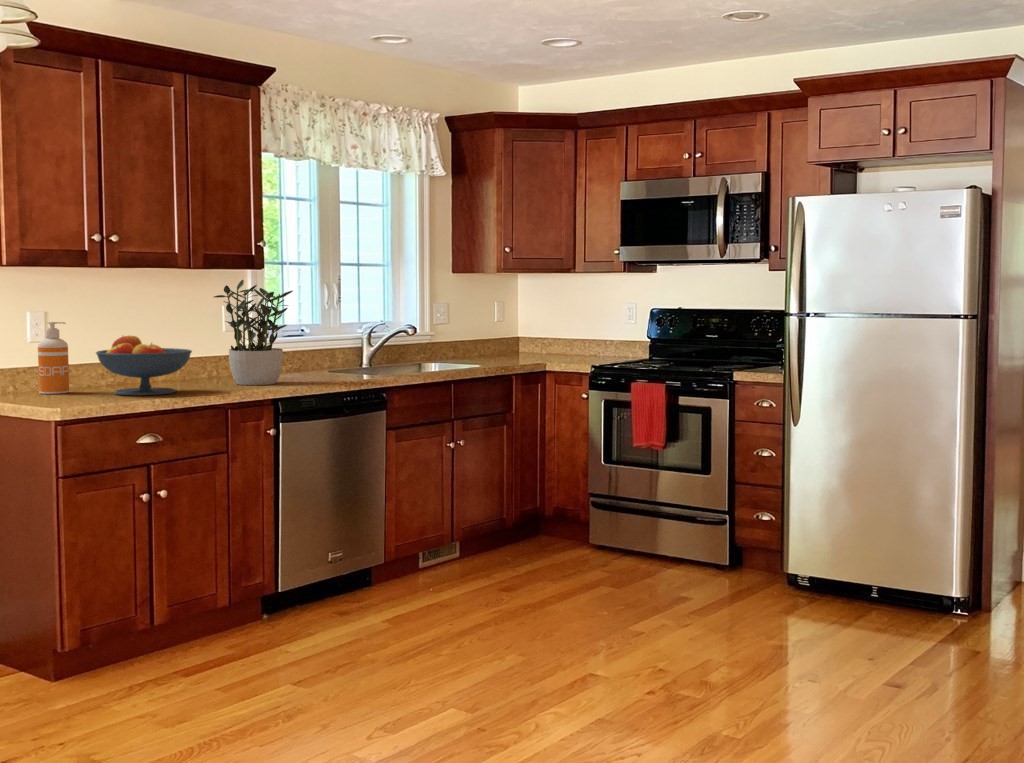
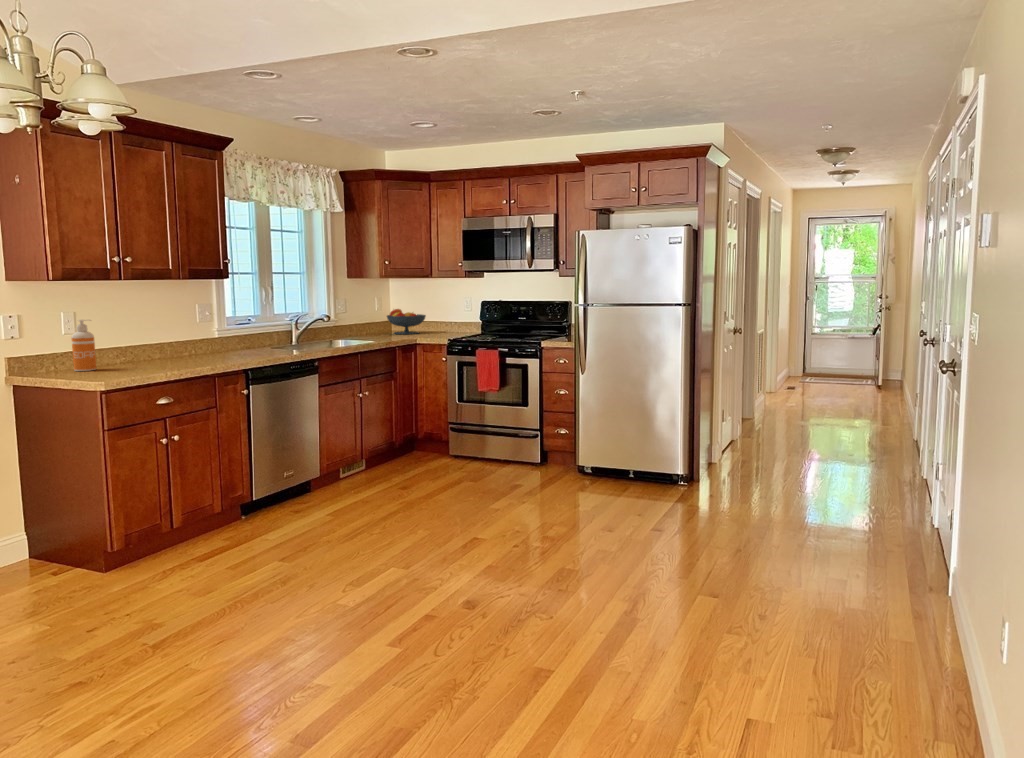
potted plant: present [214,280,293,385] -> none [195,287,253,360]
fruit bowl: present [96,336,192,396] -> present [387,309,426,334]

